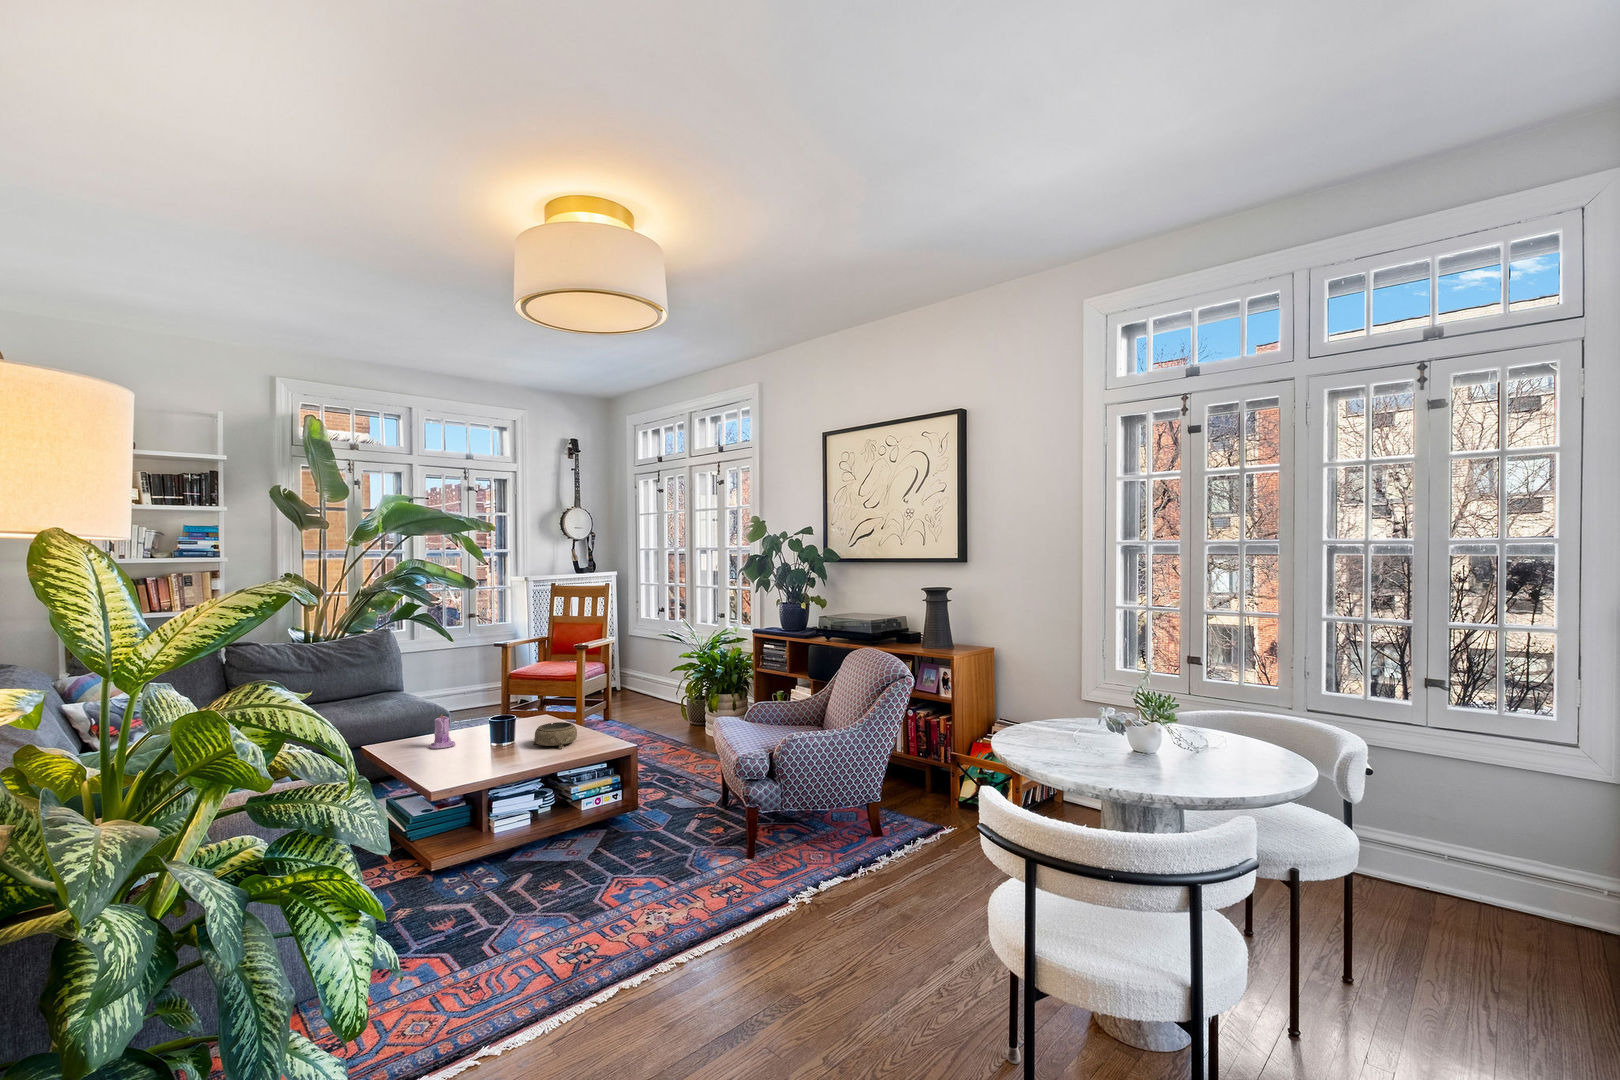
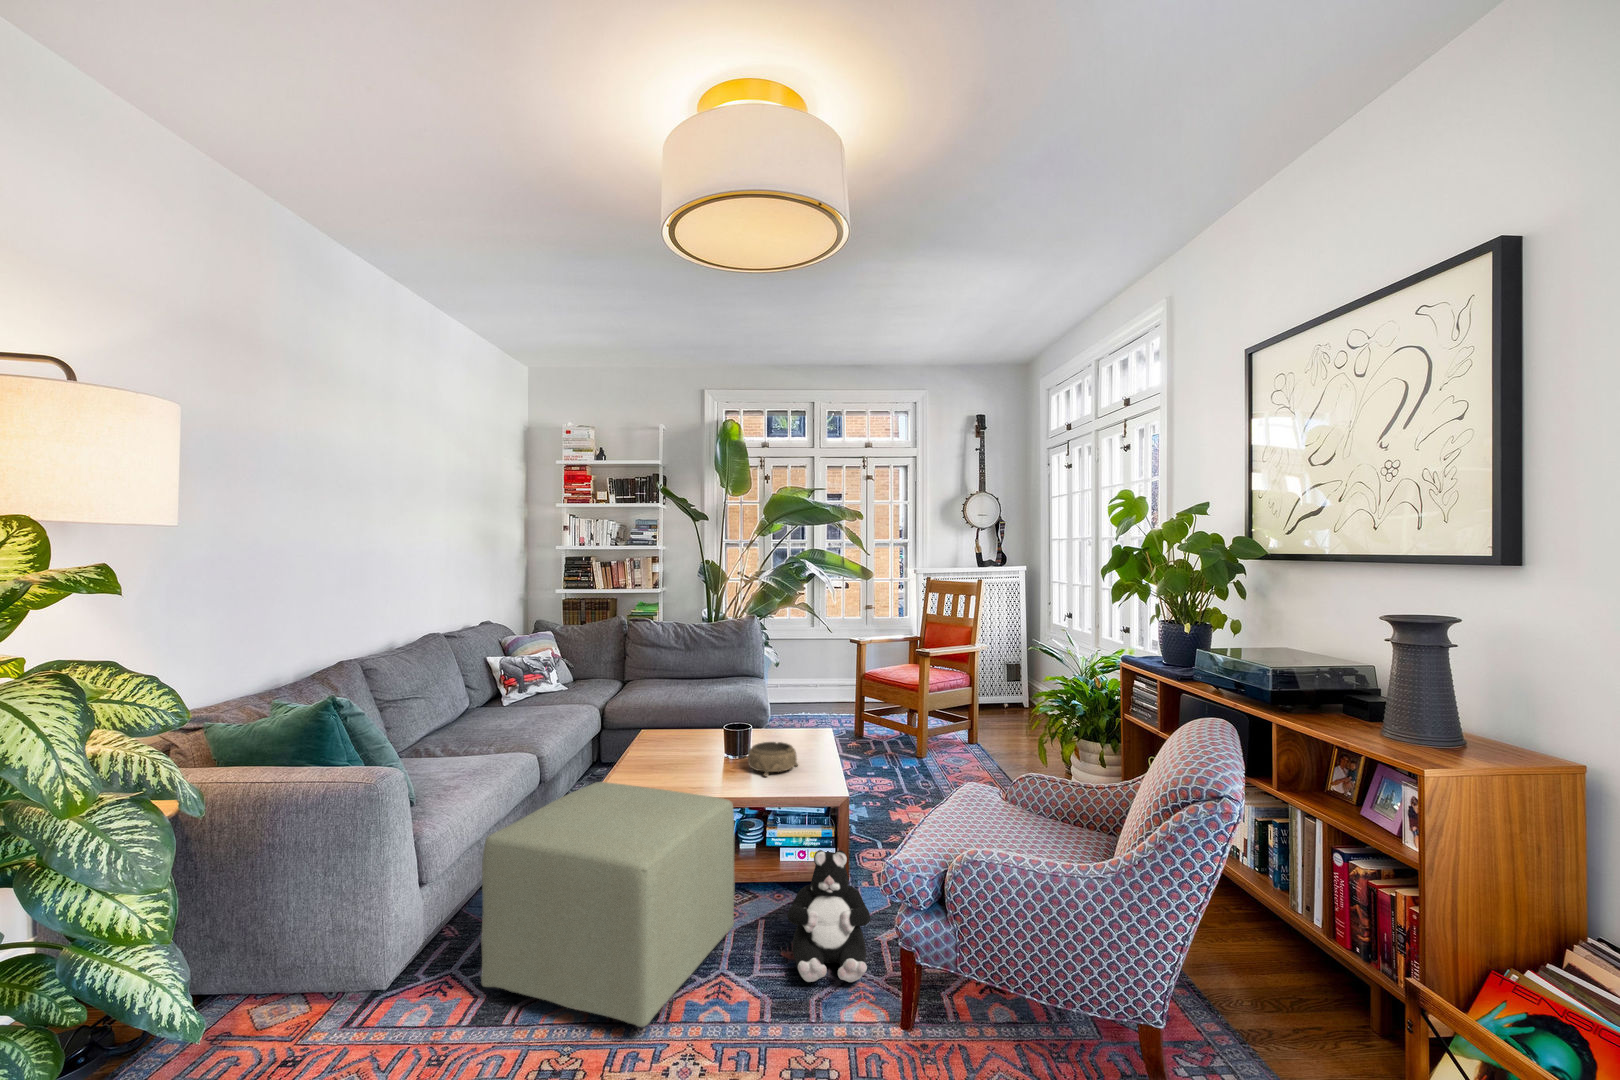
candle: present [429,715,455,749] -> none [669,709,696,747]
ottoman: none [442,757,609,938] -> present [481,782,734,1027]
plush toy: none [640,773,708,859] -> present [787,850,870,982]

